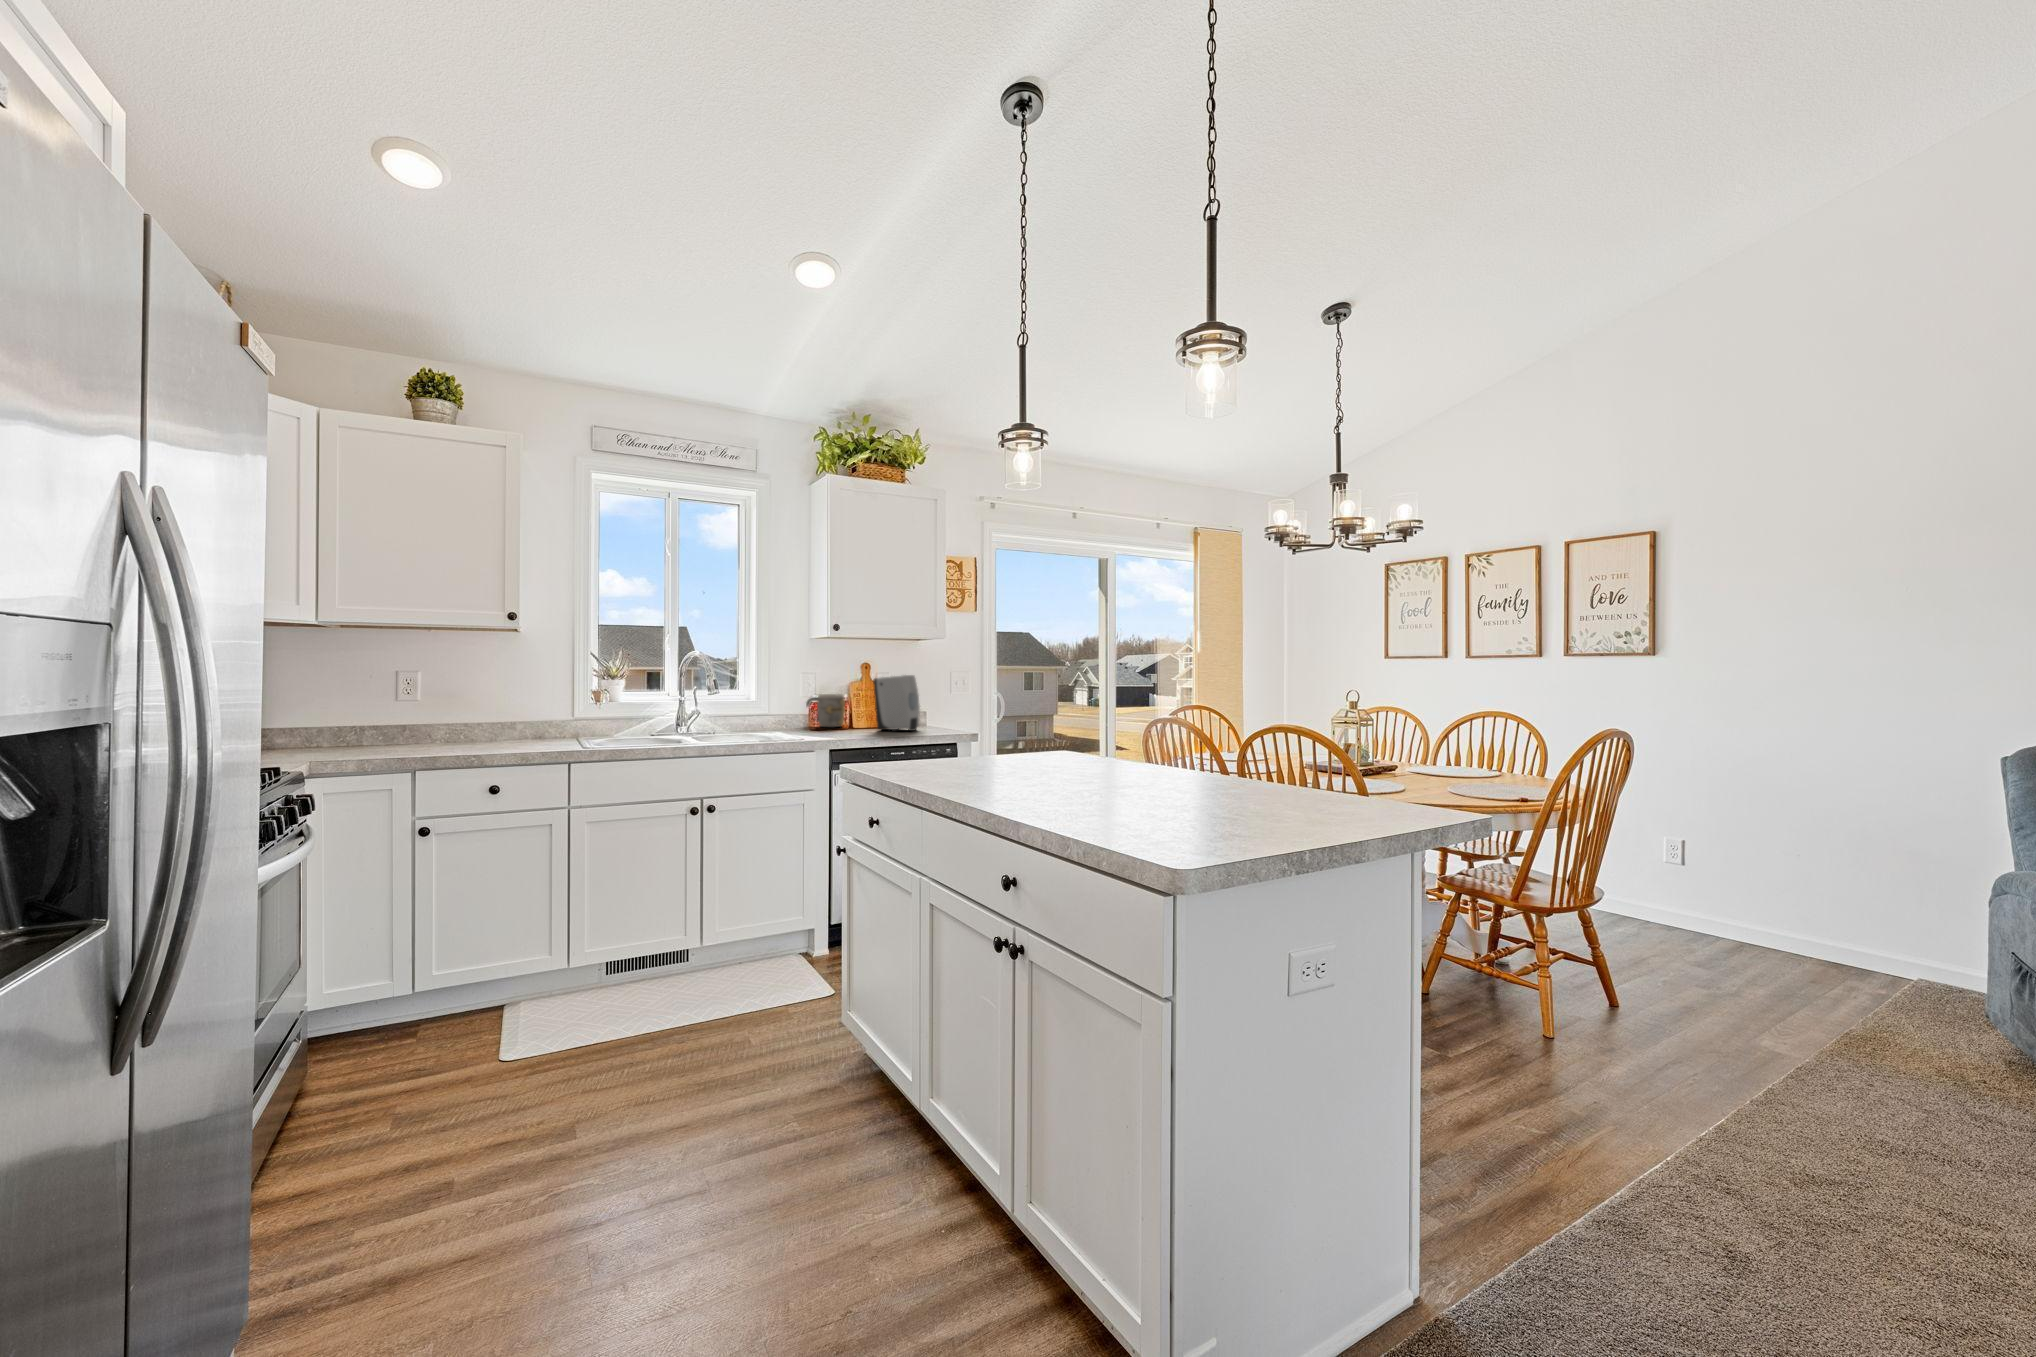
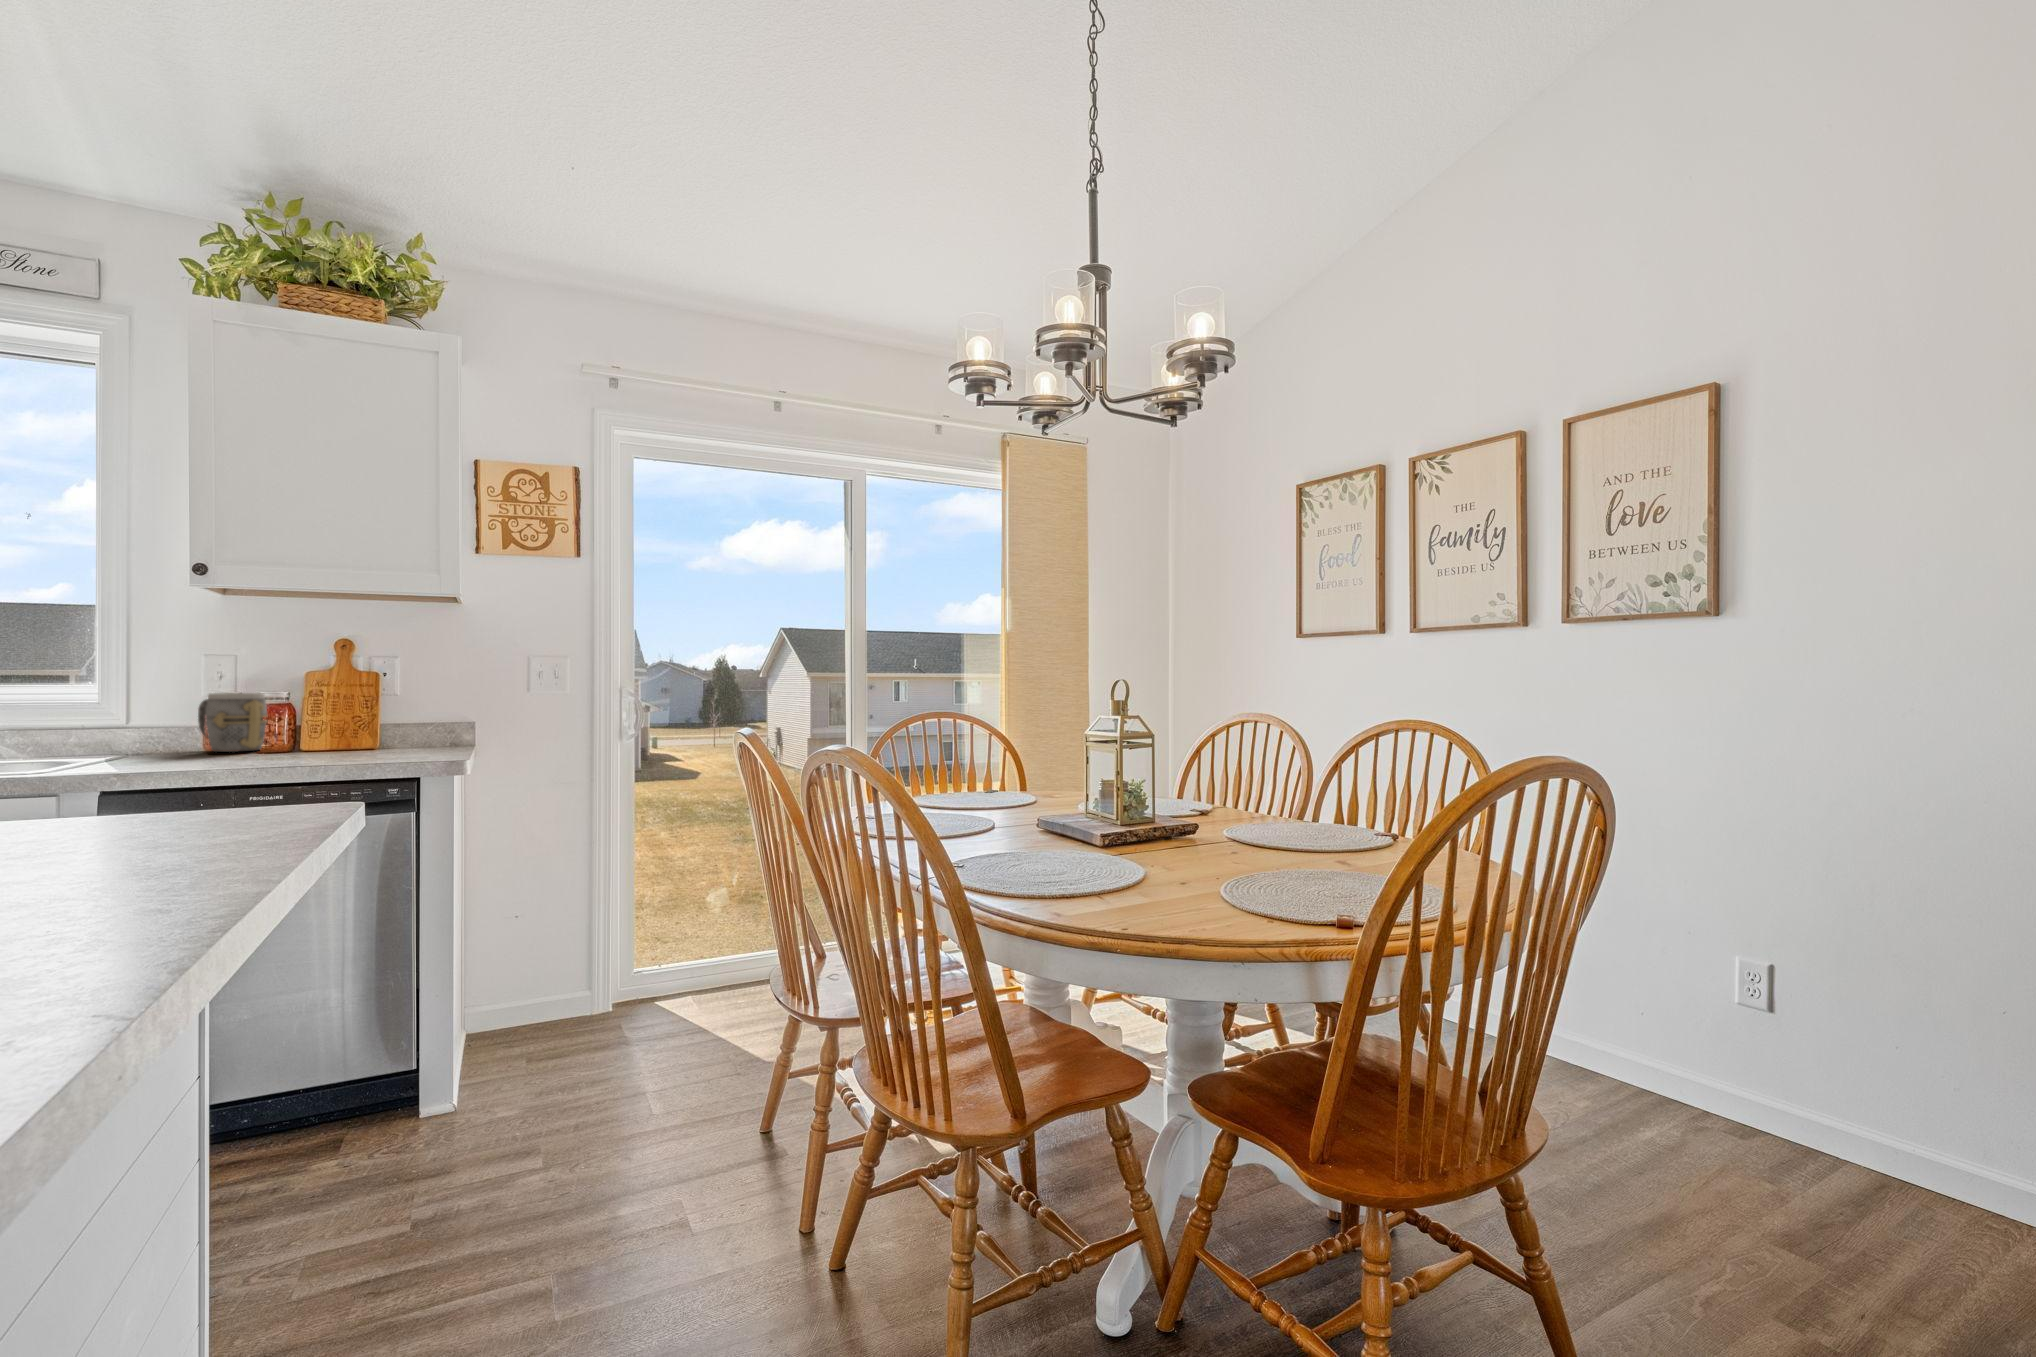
soap dispenser: present [873,675,920,731] -> none [276,656,371,759]

